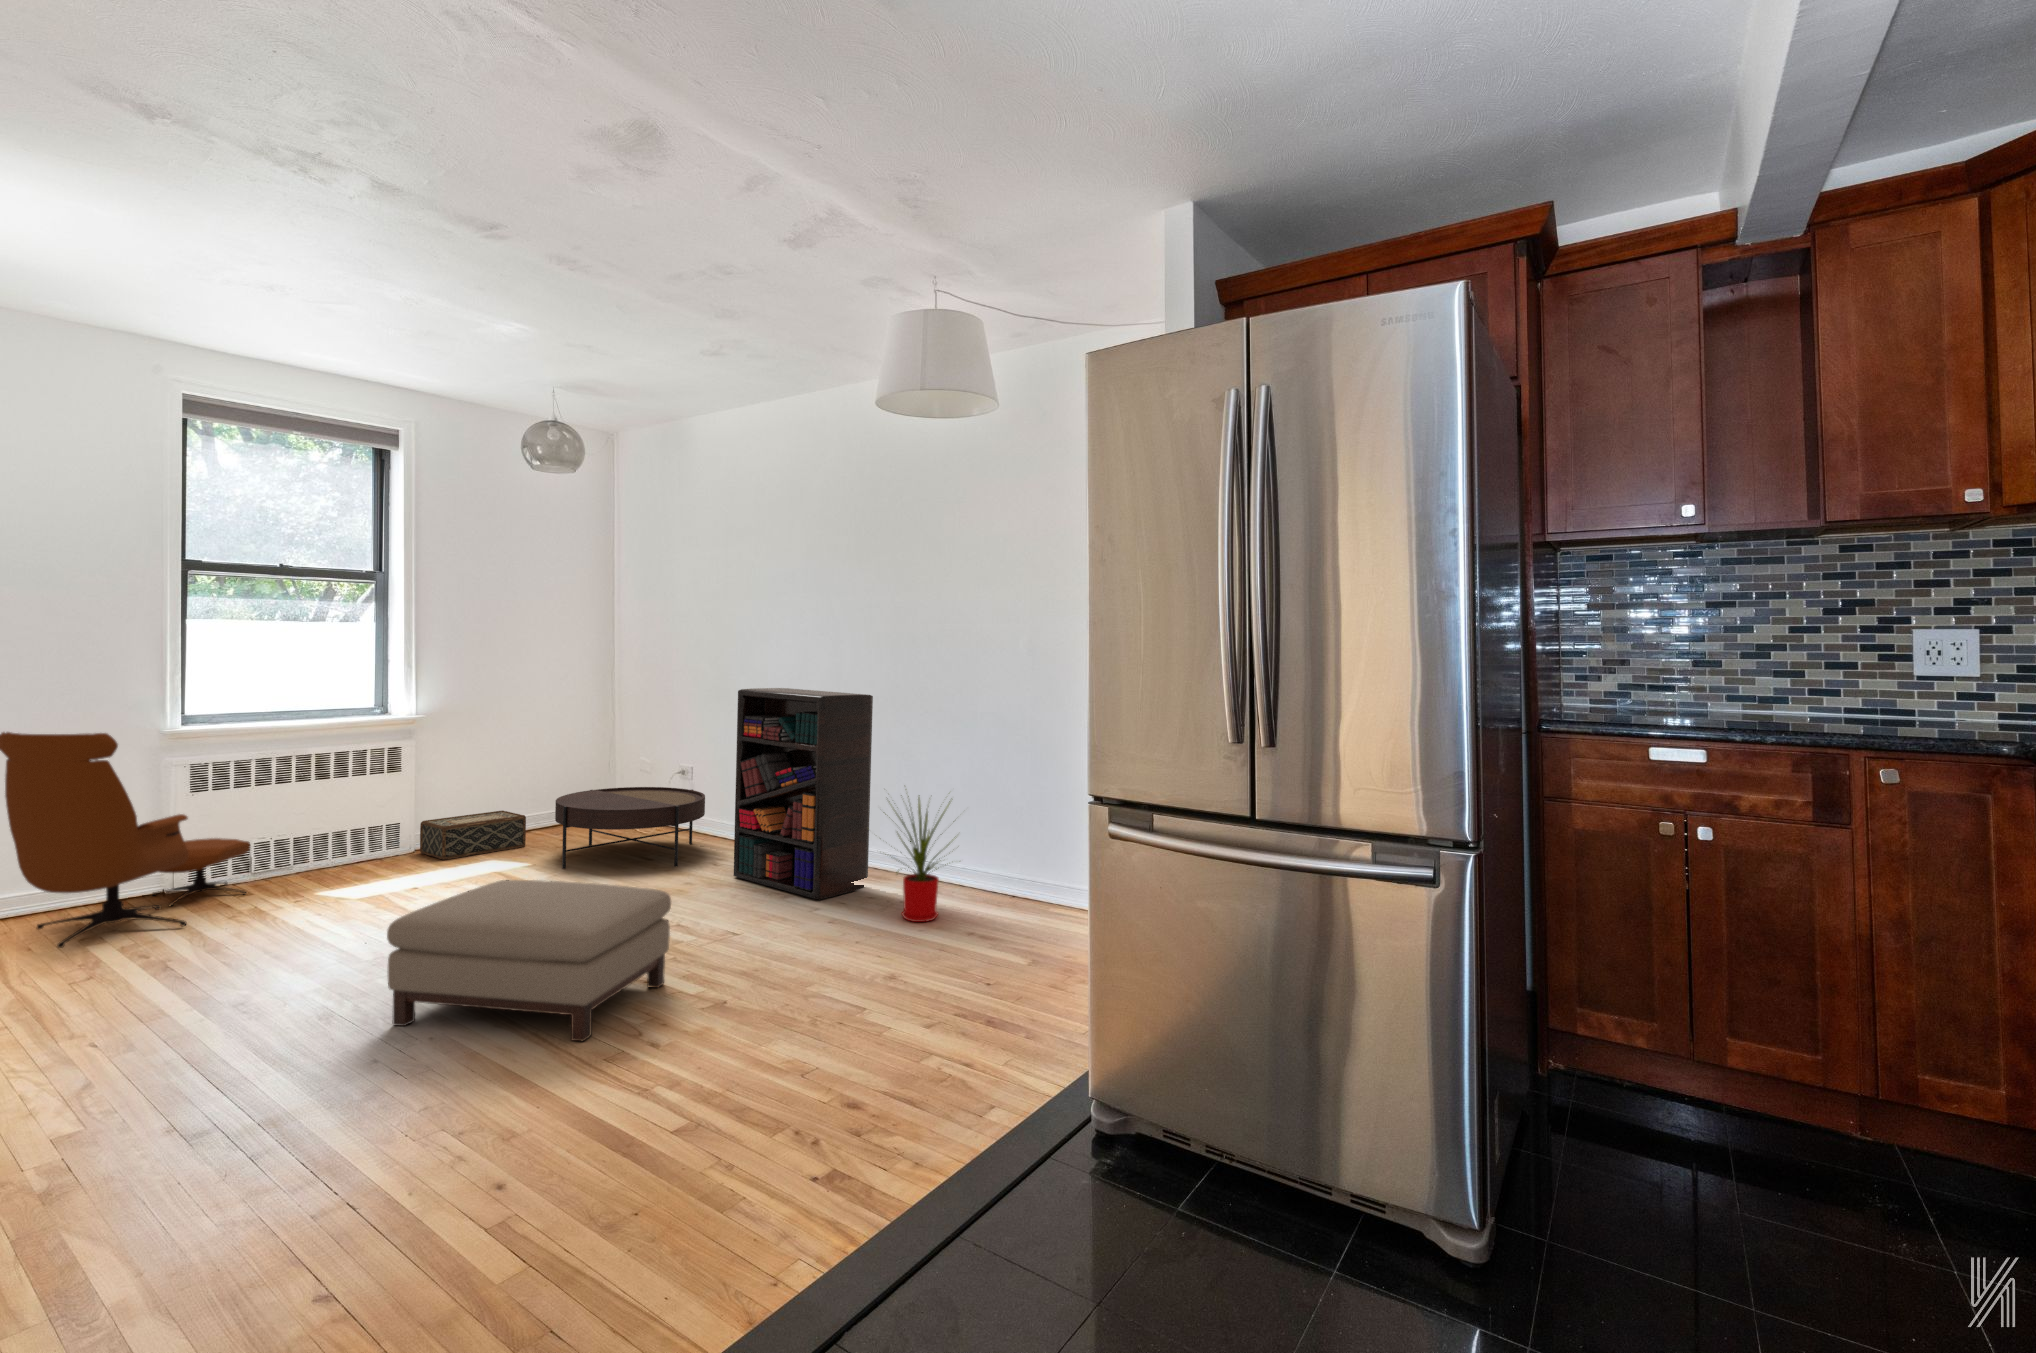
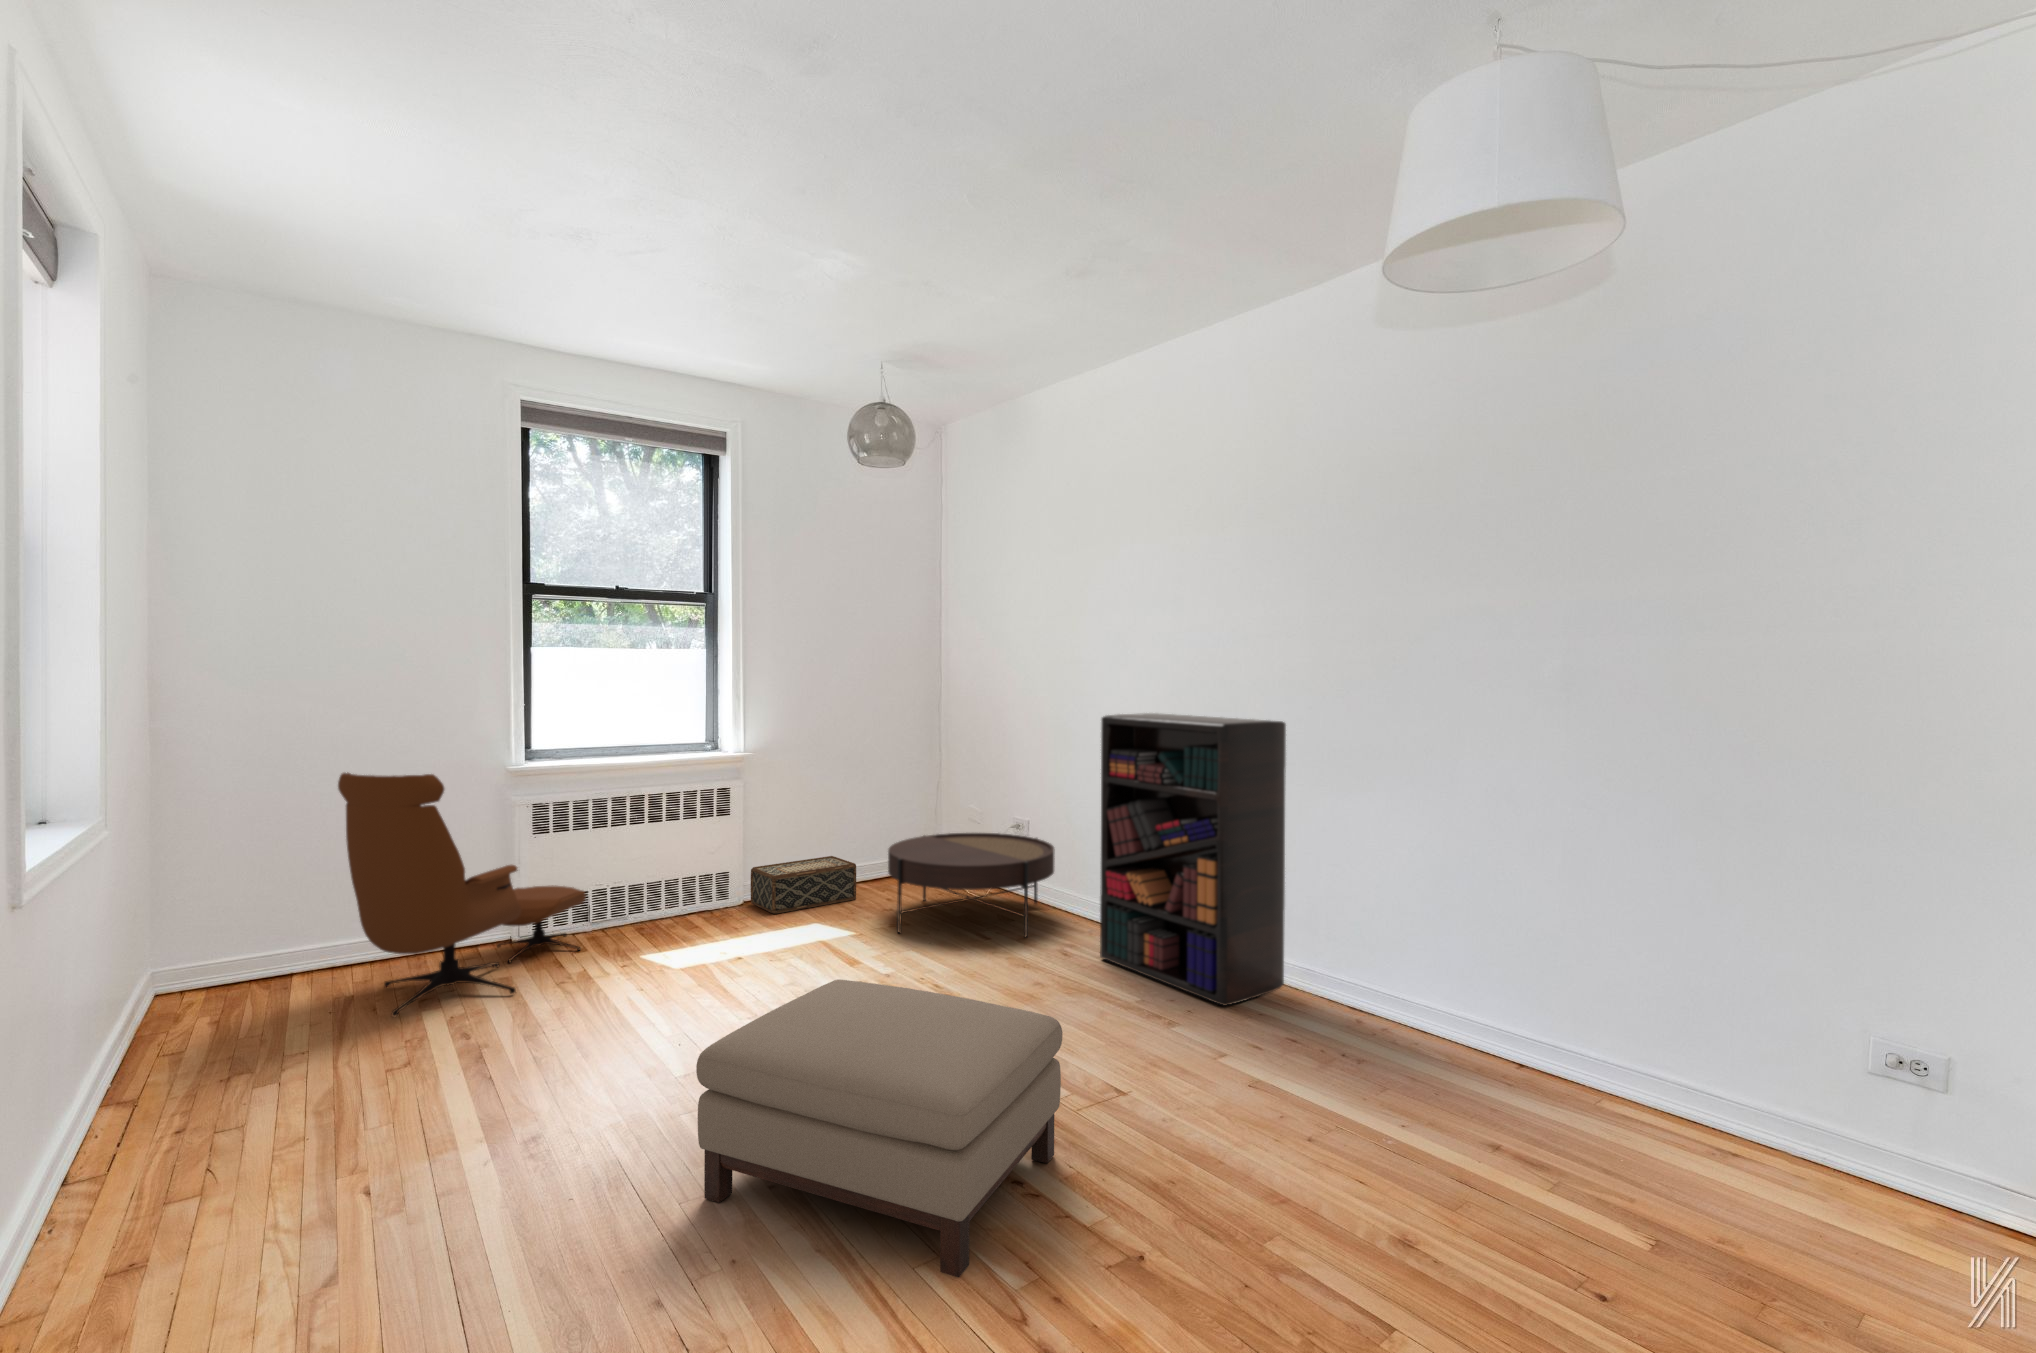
house plant: present [885,795,954,922] -> none [1306,851,1469,1062]

